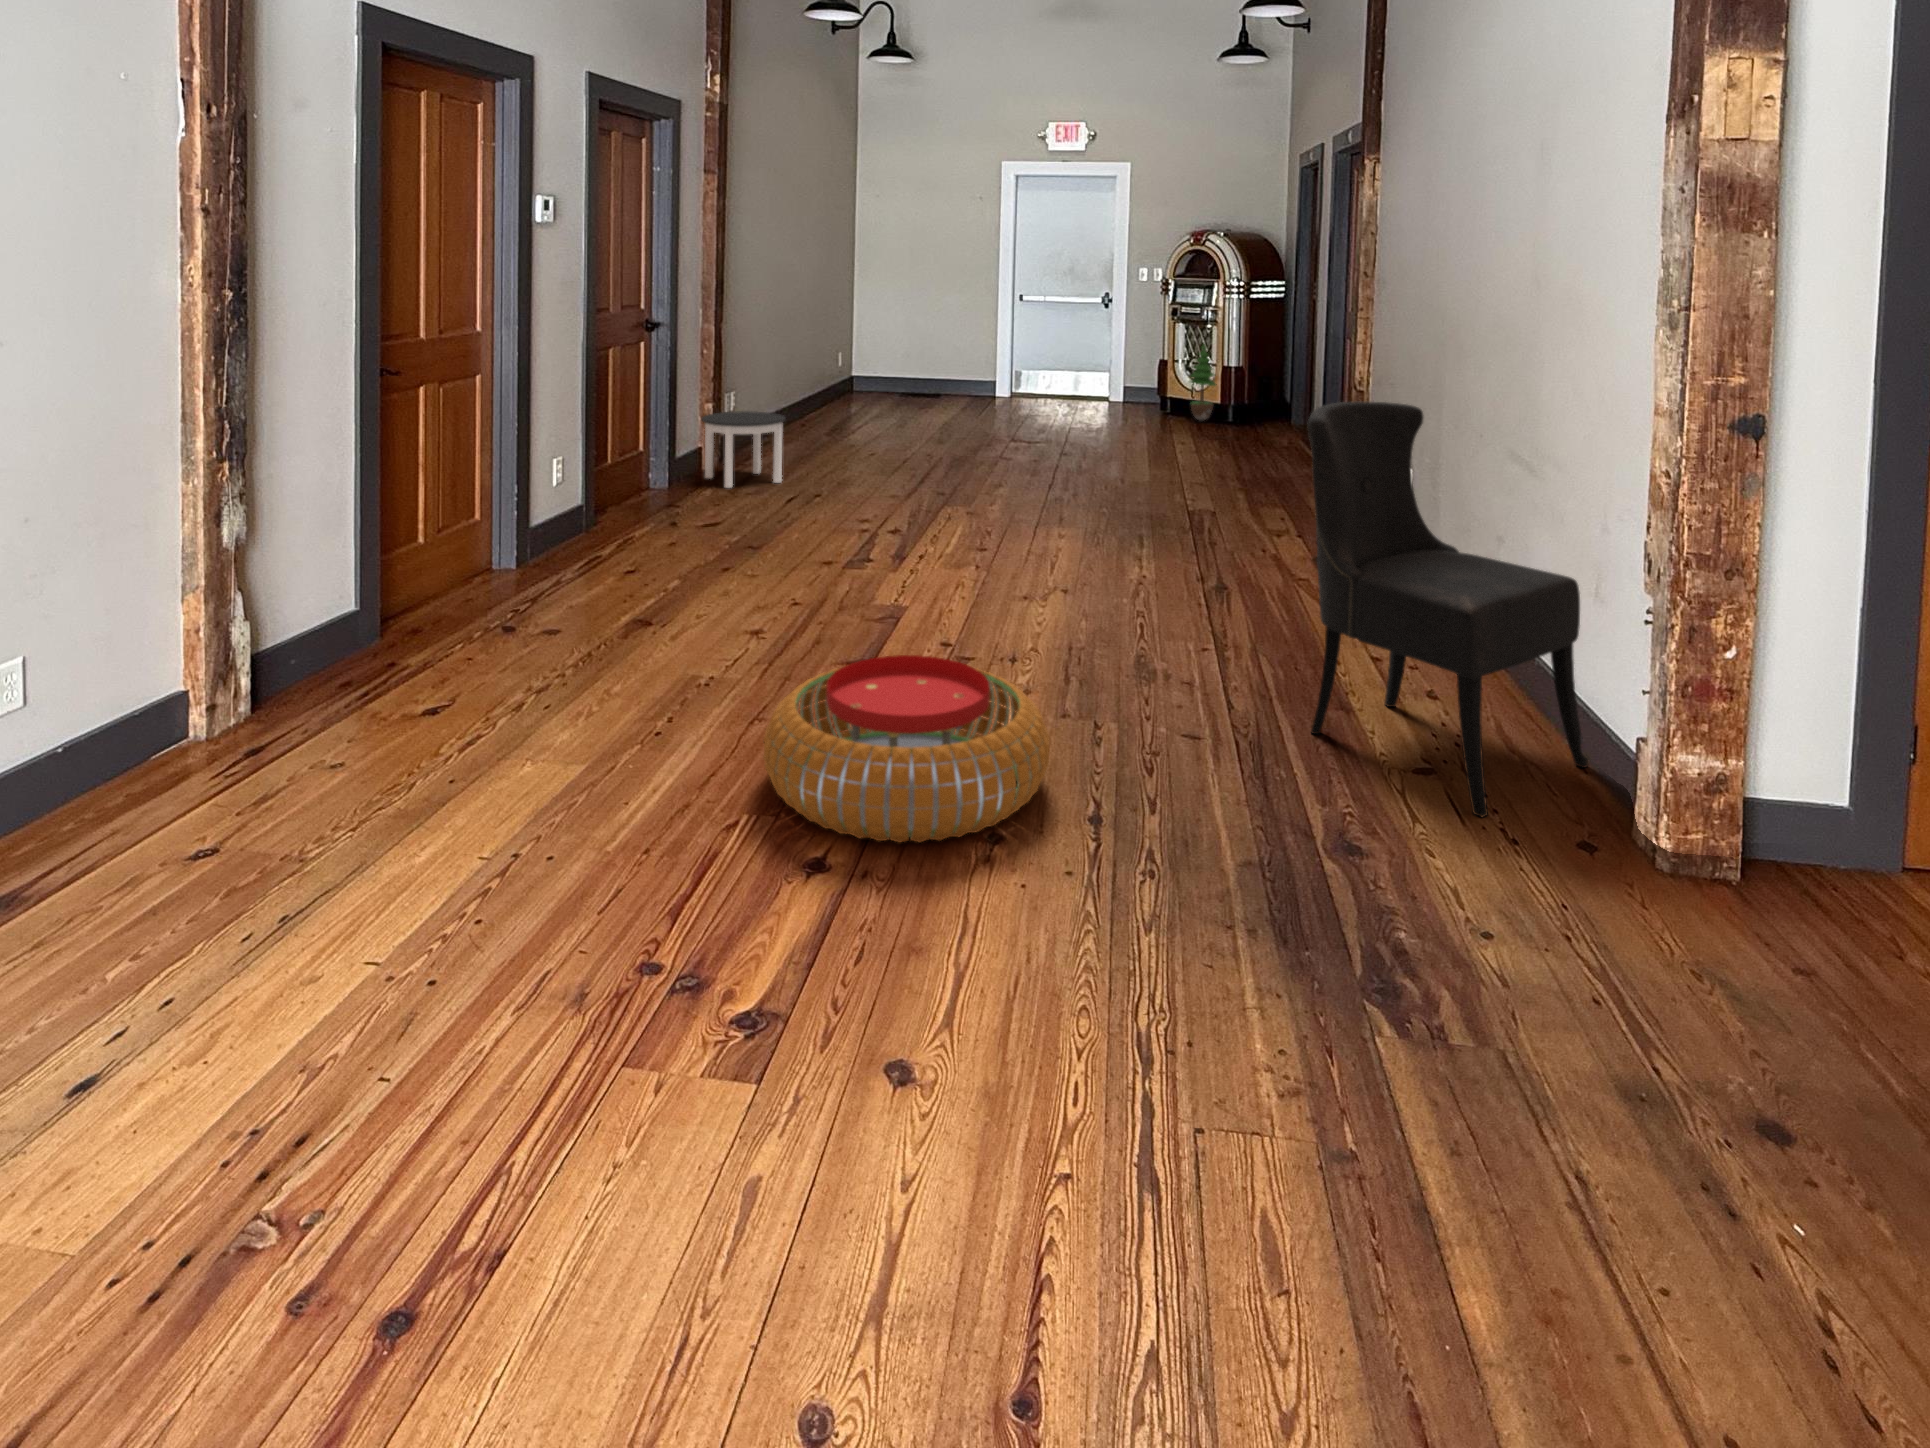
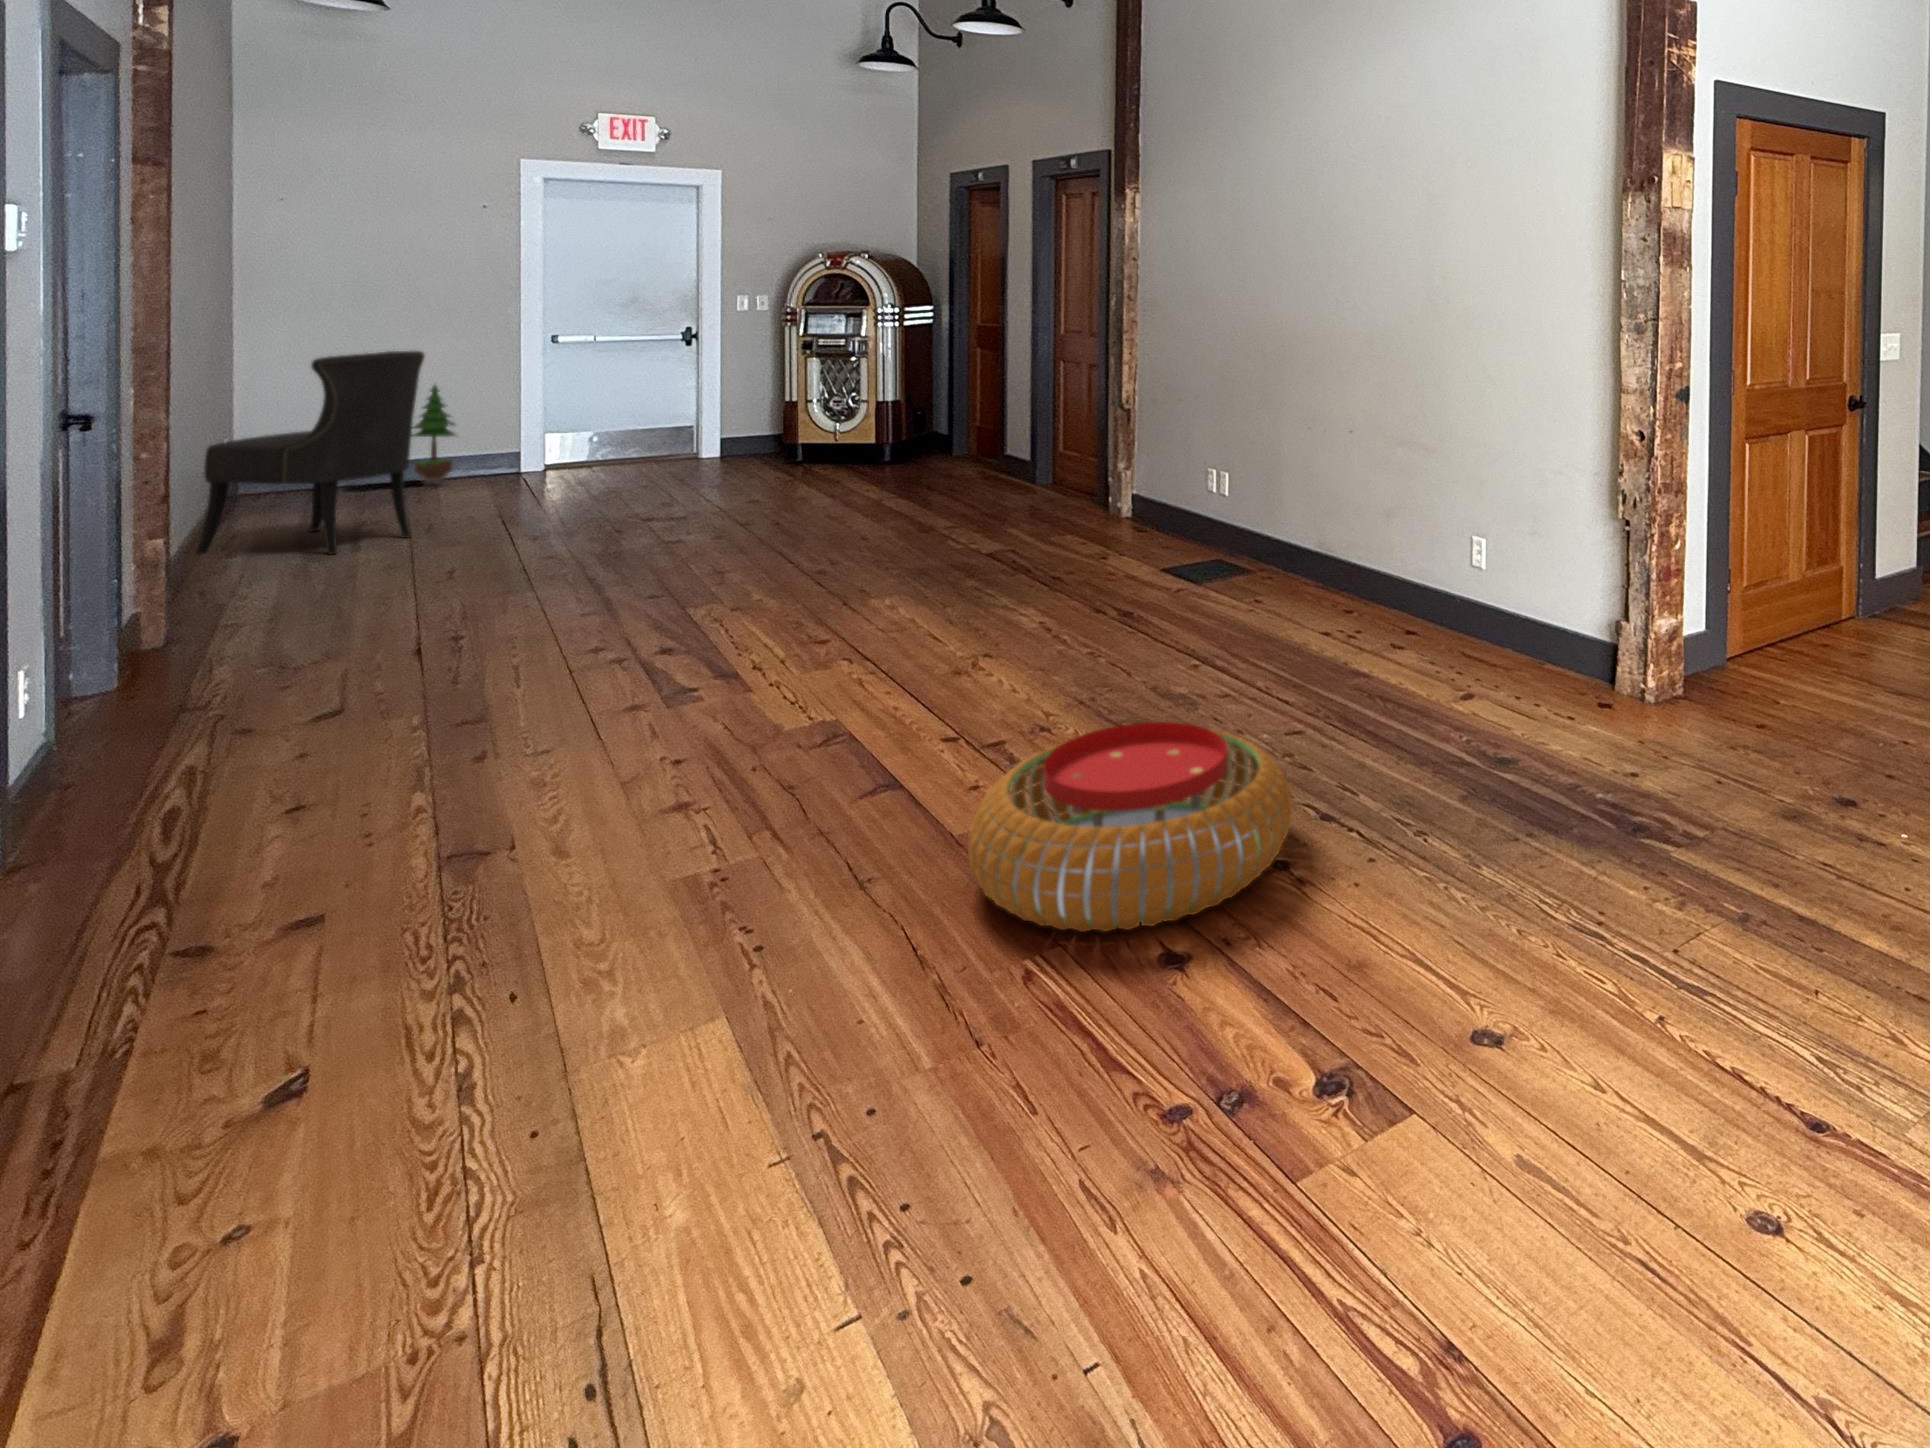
potted tree: present [1190,344,1217,421] -> present [412,385,455,484]
dining chair: present [1308,402,1588,817] -> present [197,351,425,554]
round table: present [701,411,786,488] -> none [152,532,345,663]

